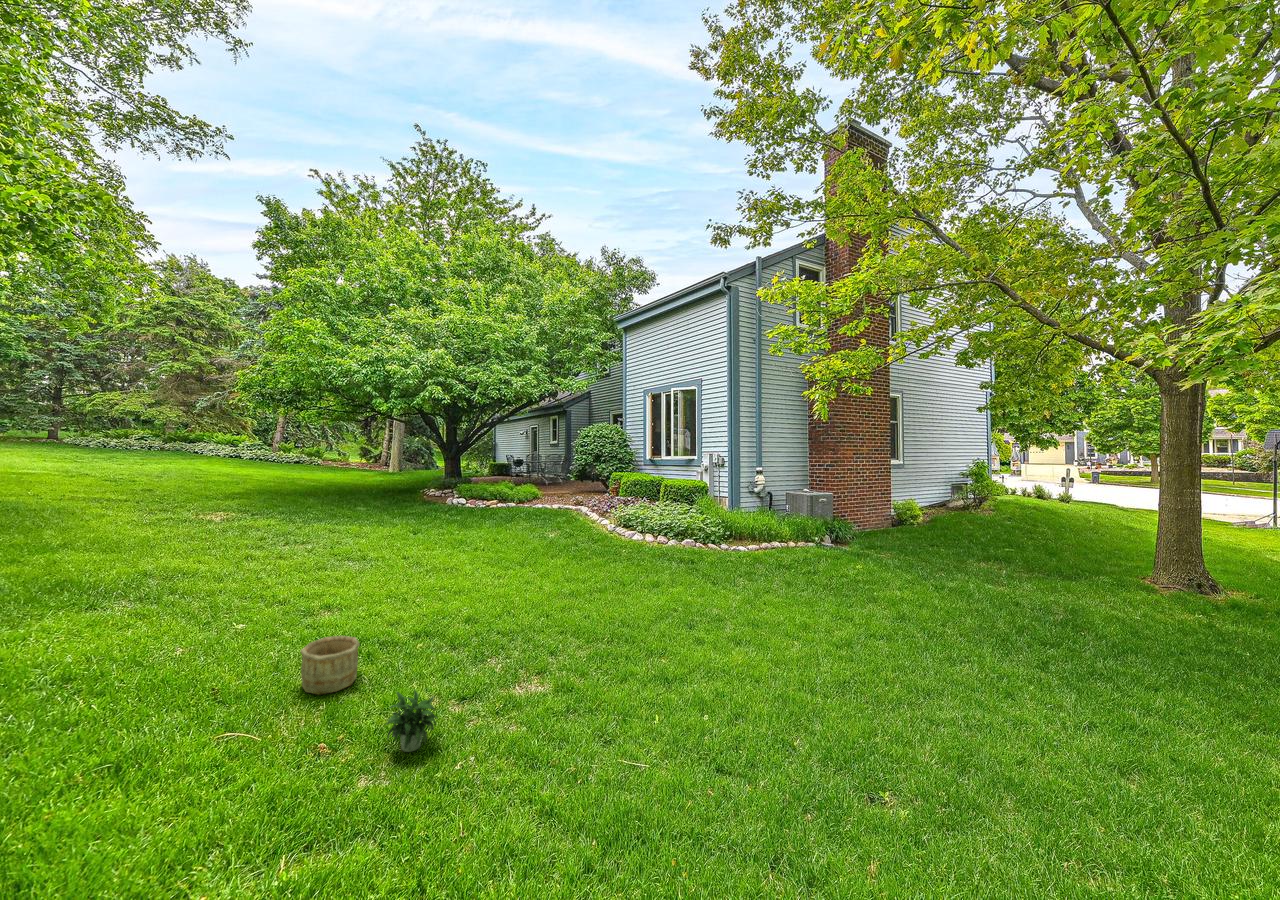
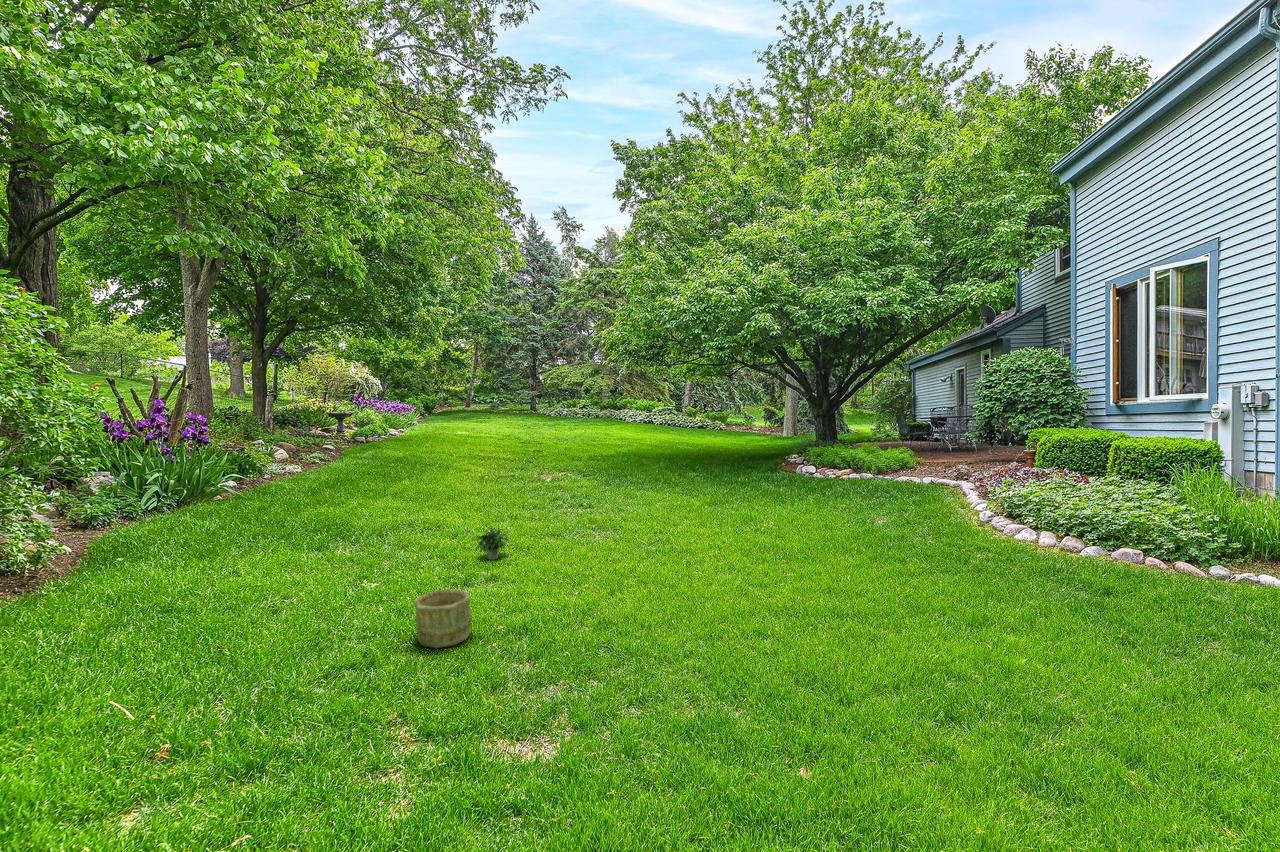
potted plant: present [386,691,438,752] -> present [476,527,509,560]

